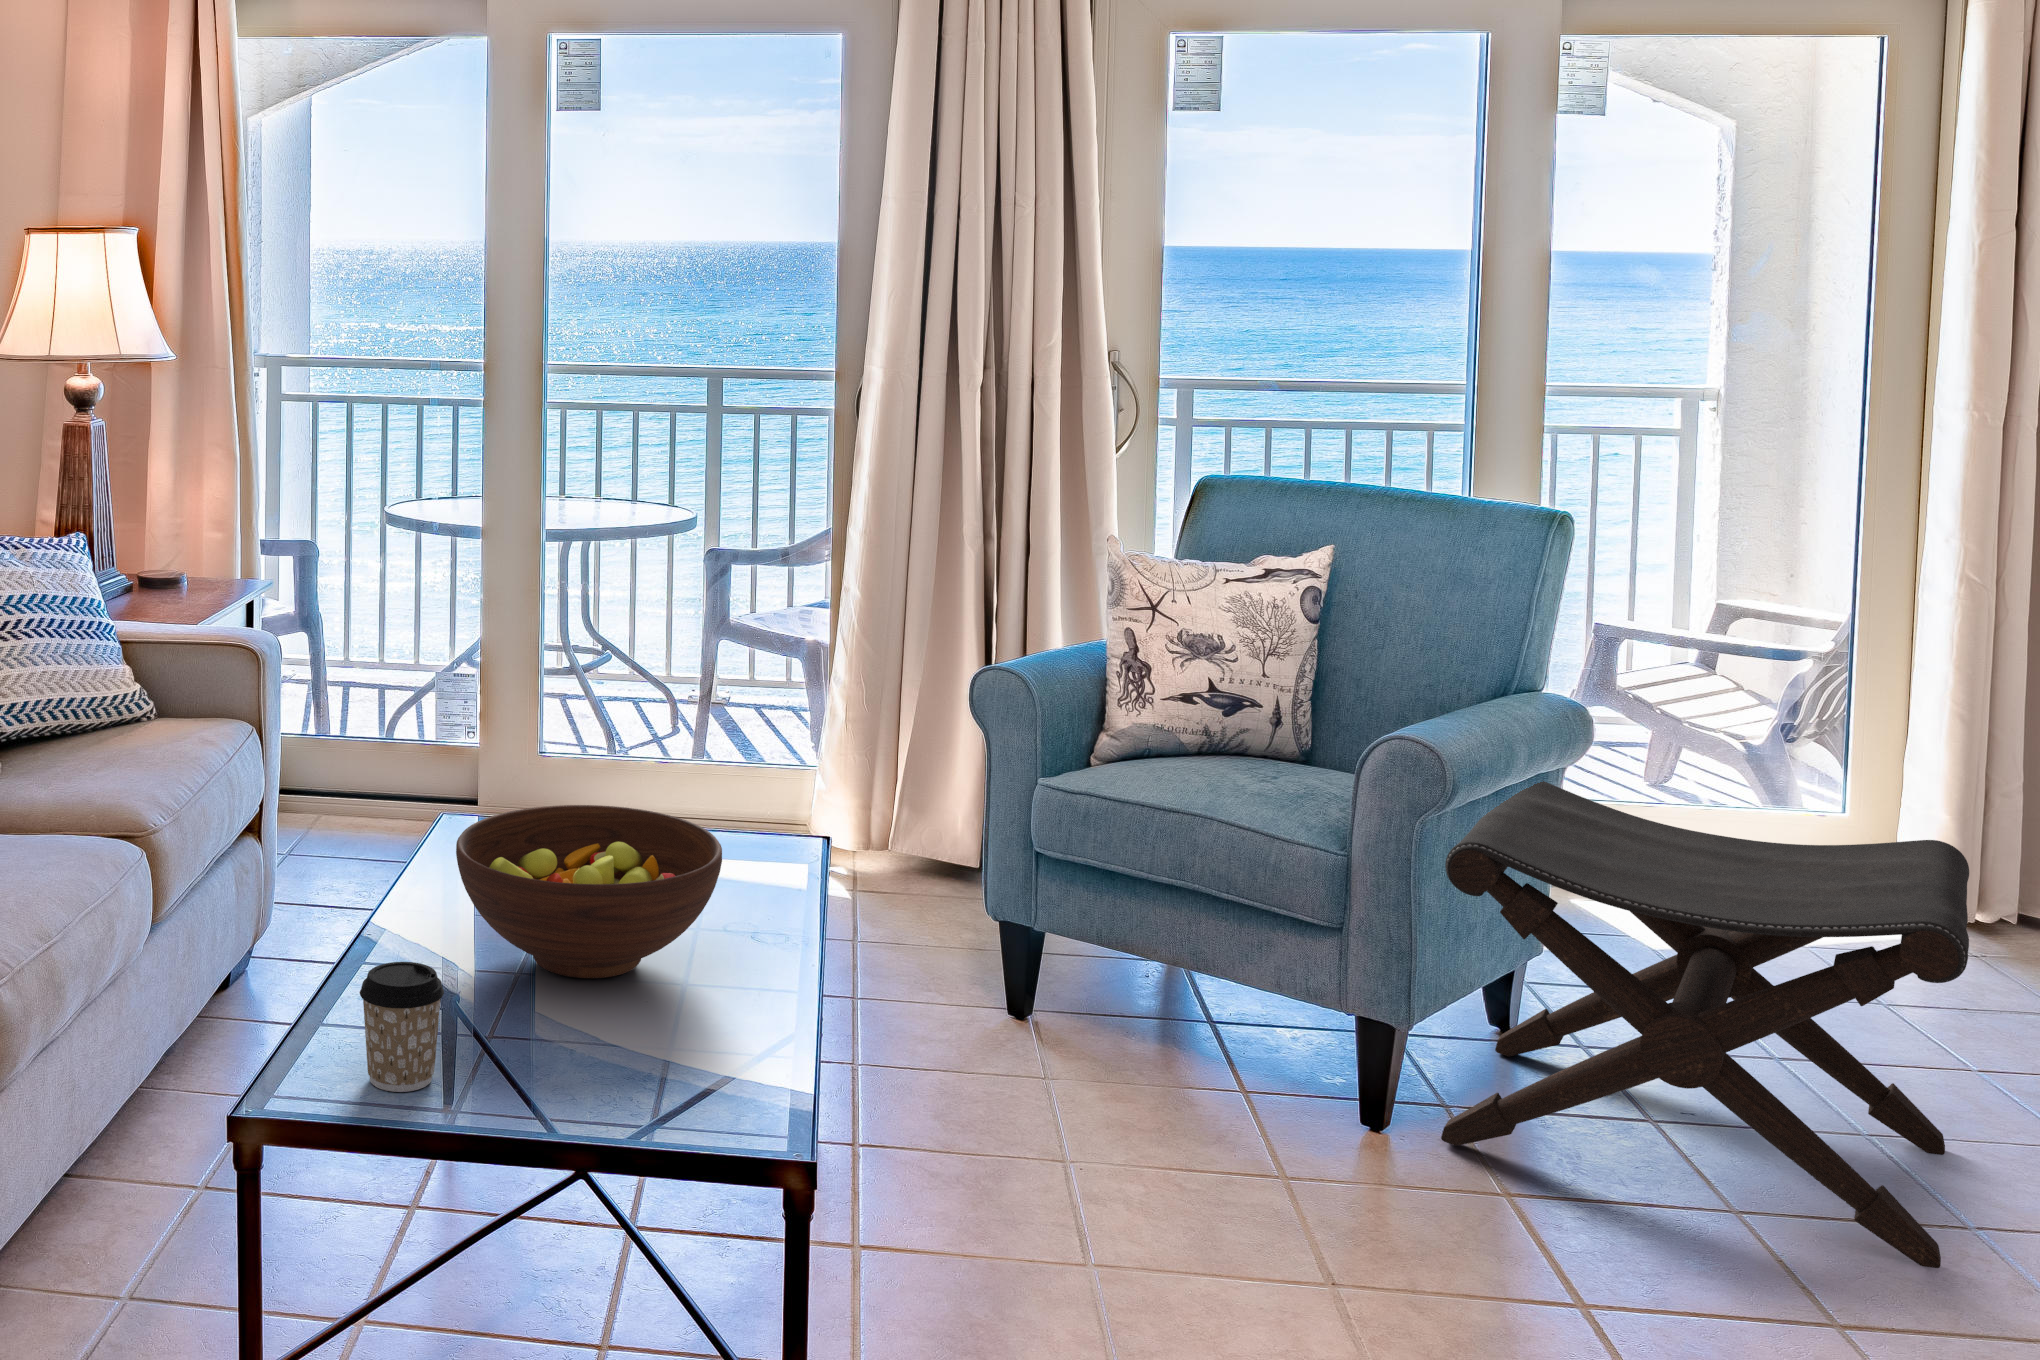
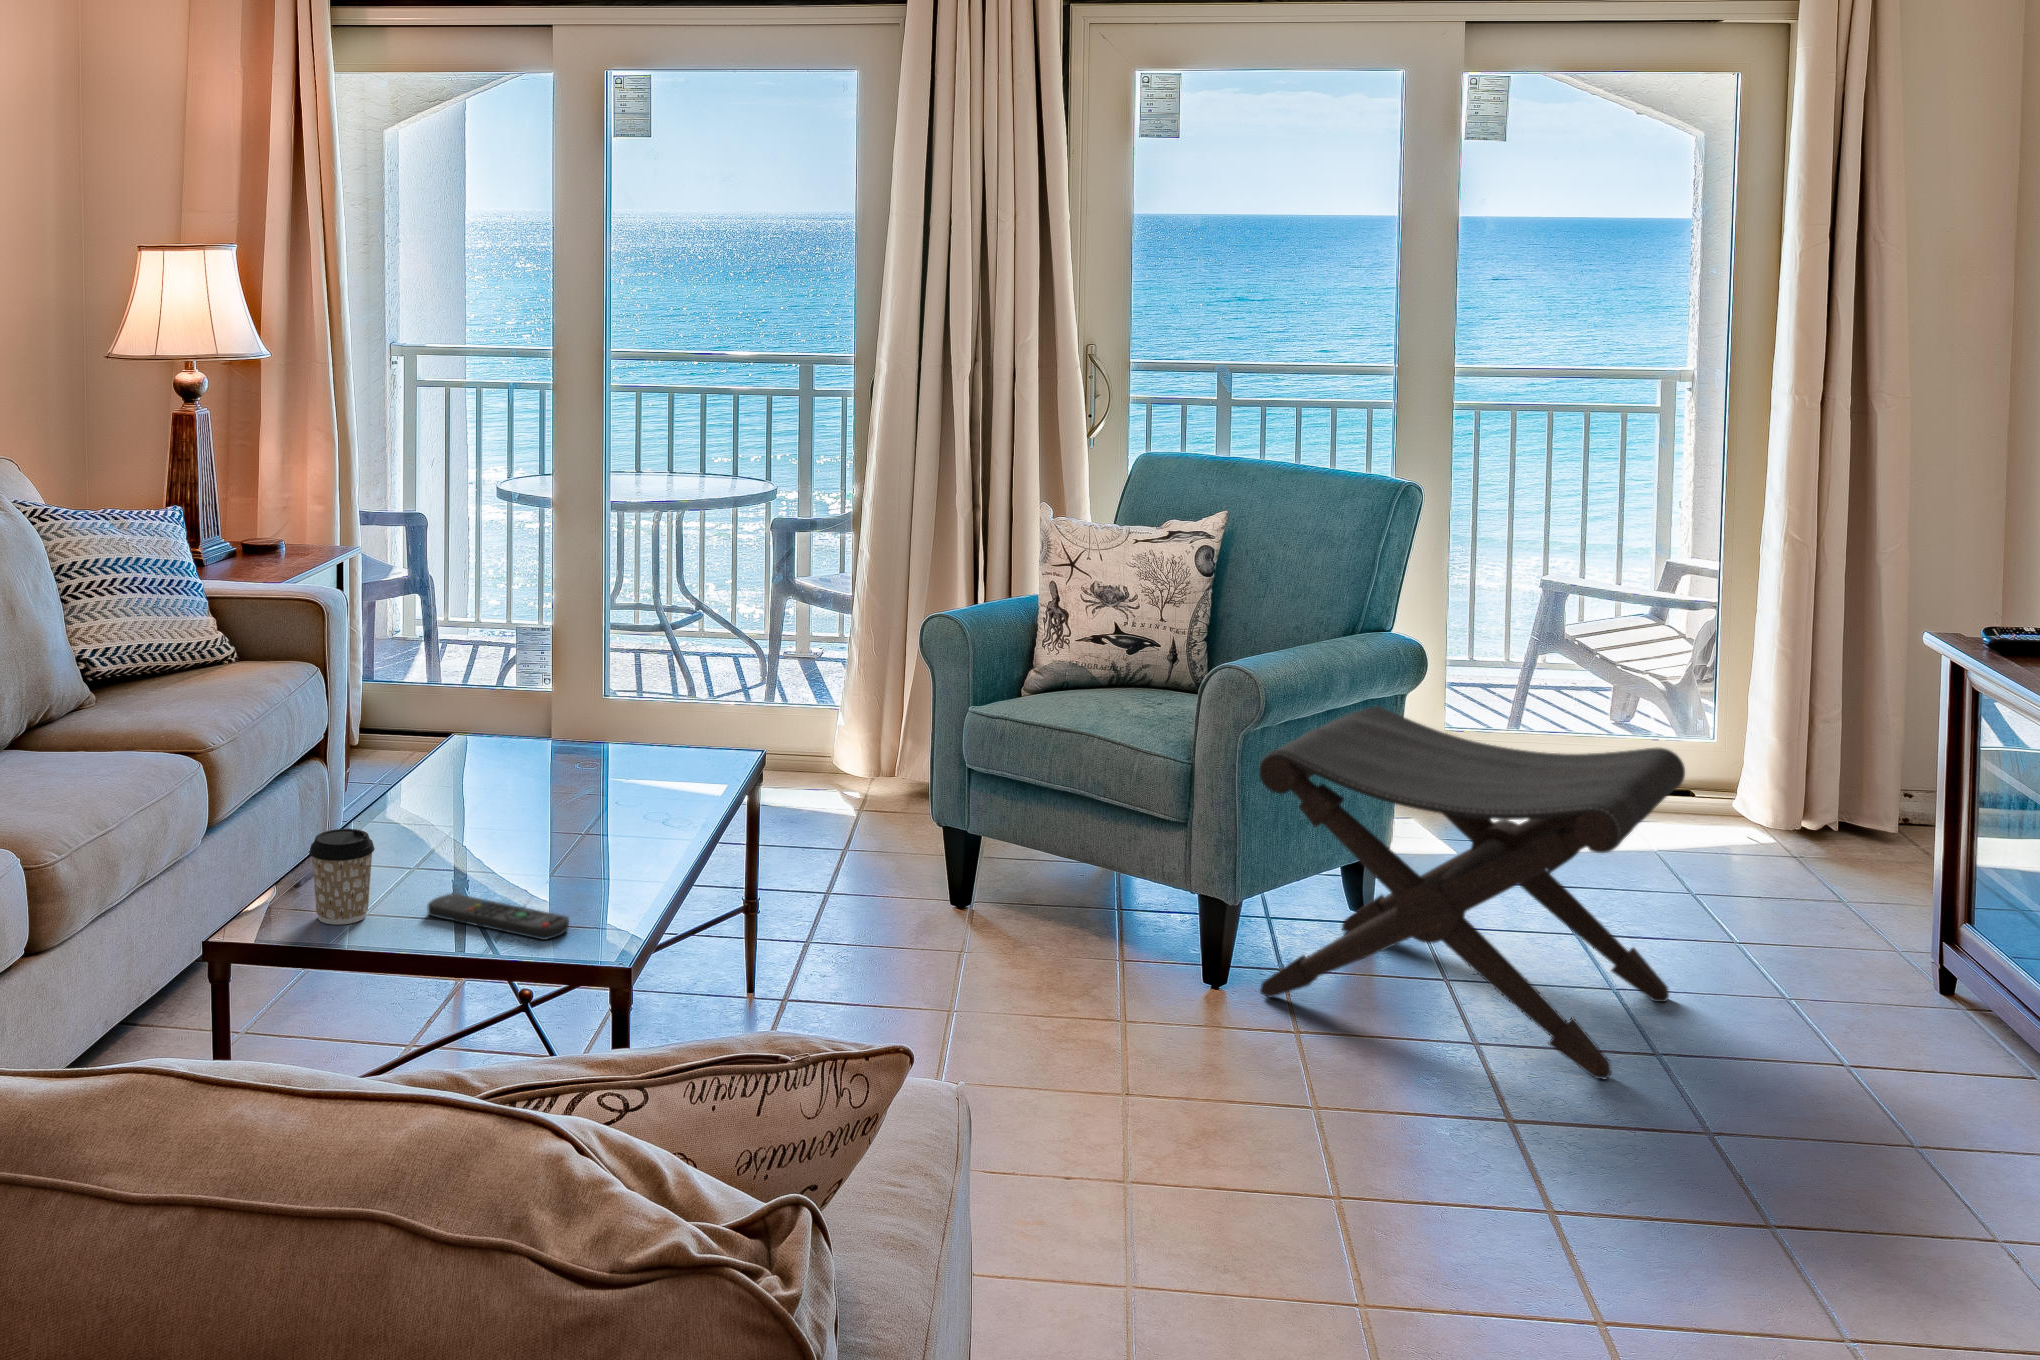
fruit bowl: present [456,805,722,978] -> none [421,720,632,852]
remote control: none [510,1045,706,1117] -> present [428,893,569,940]

